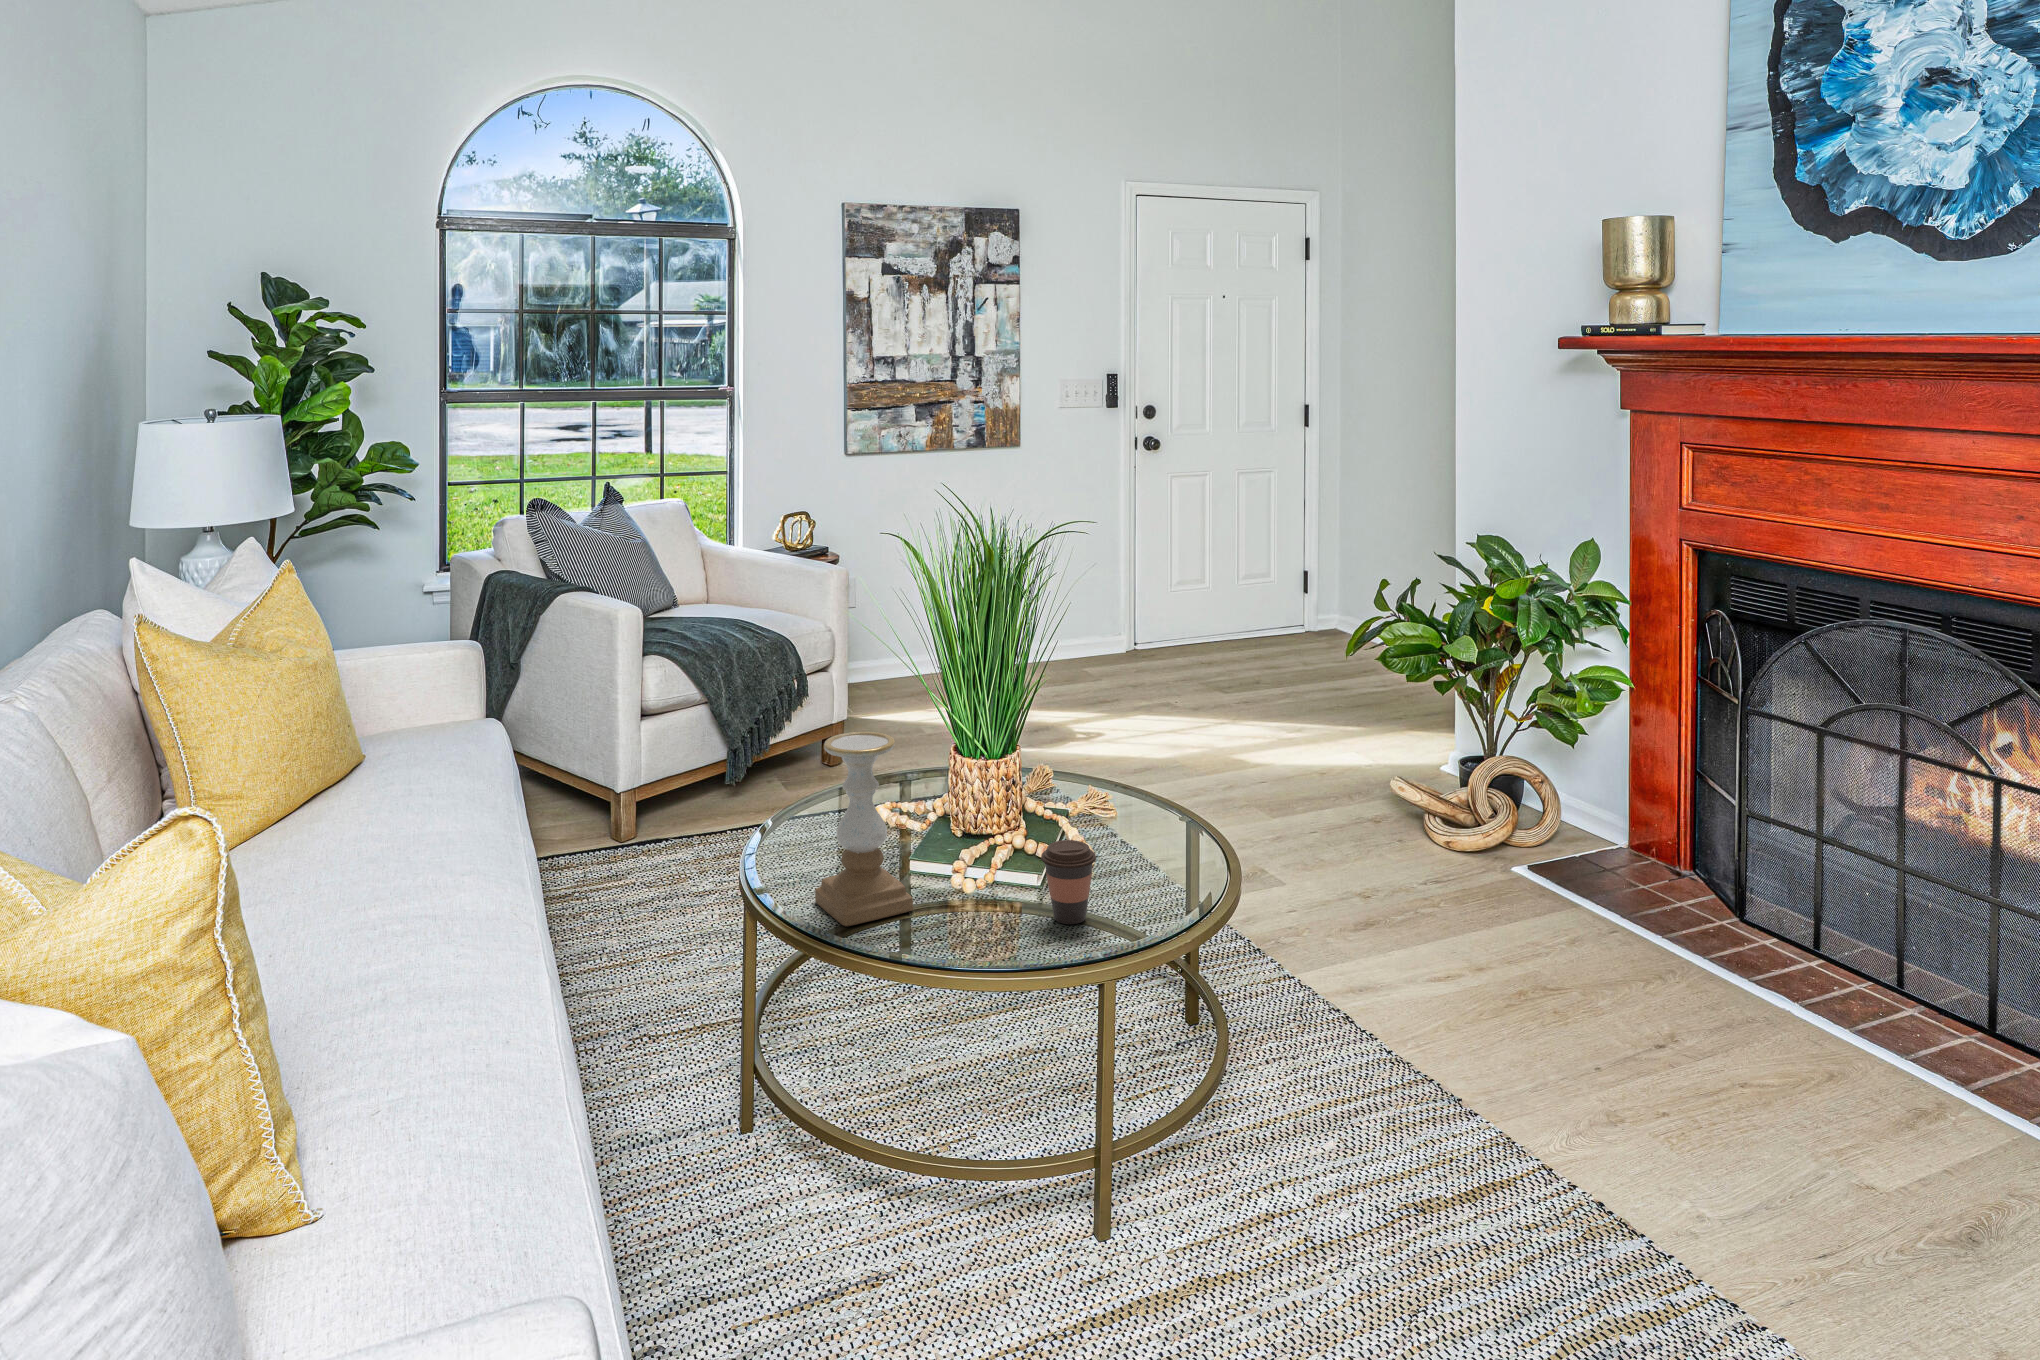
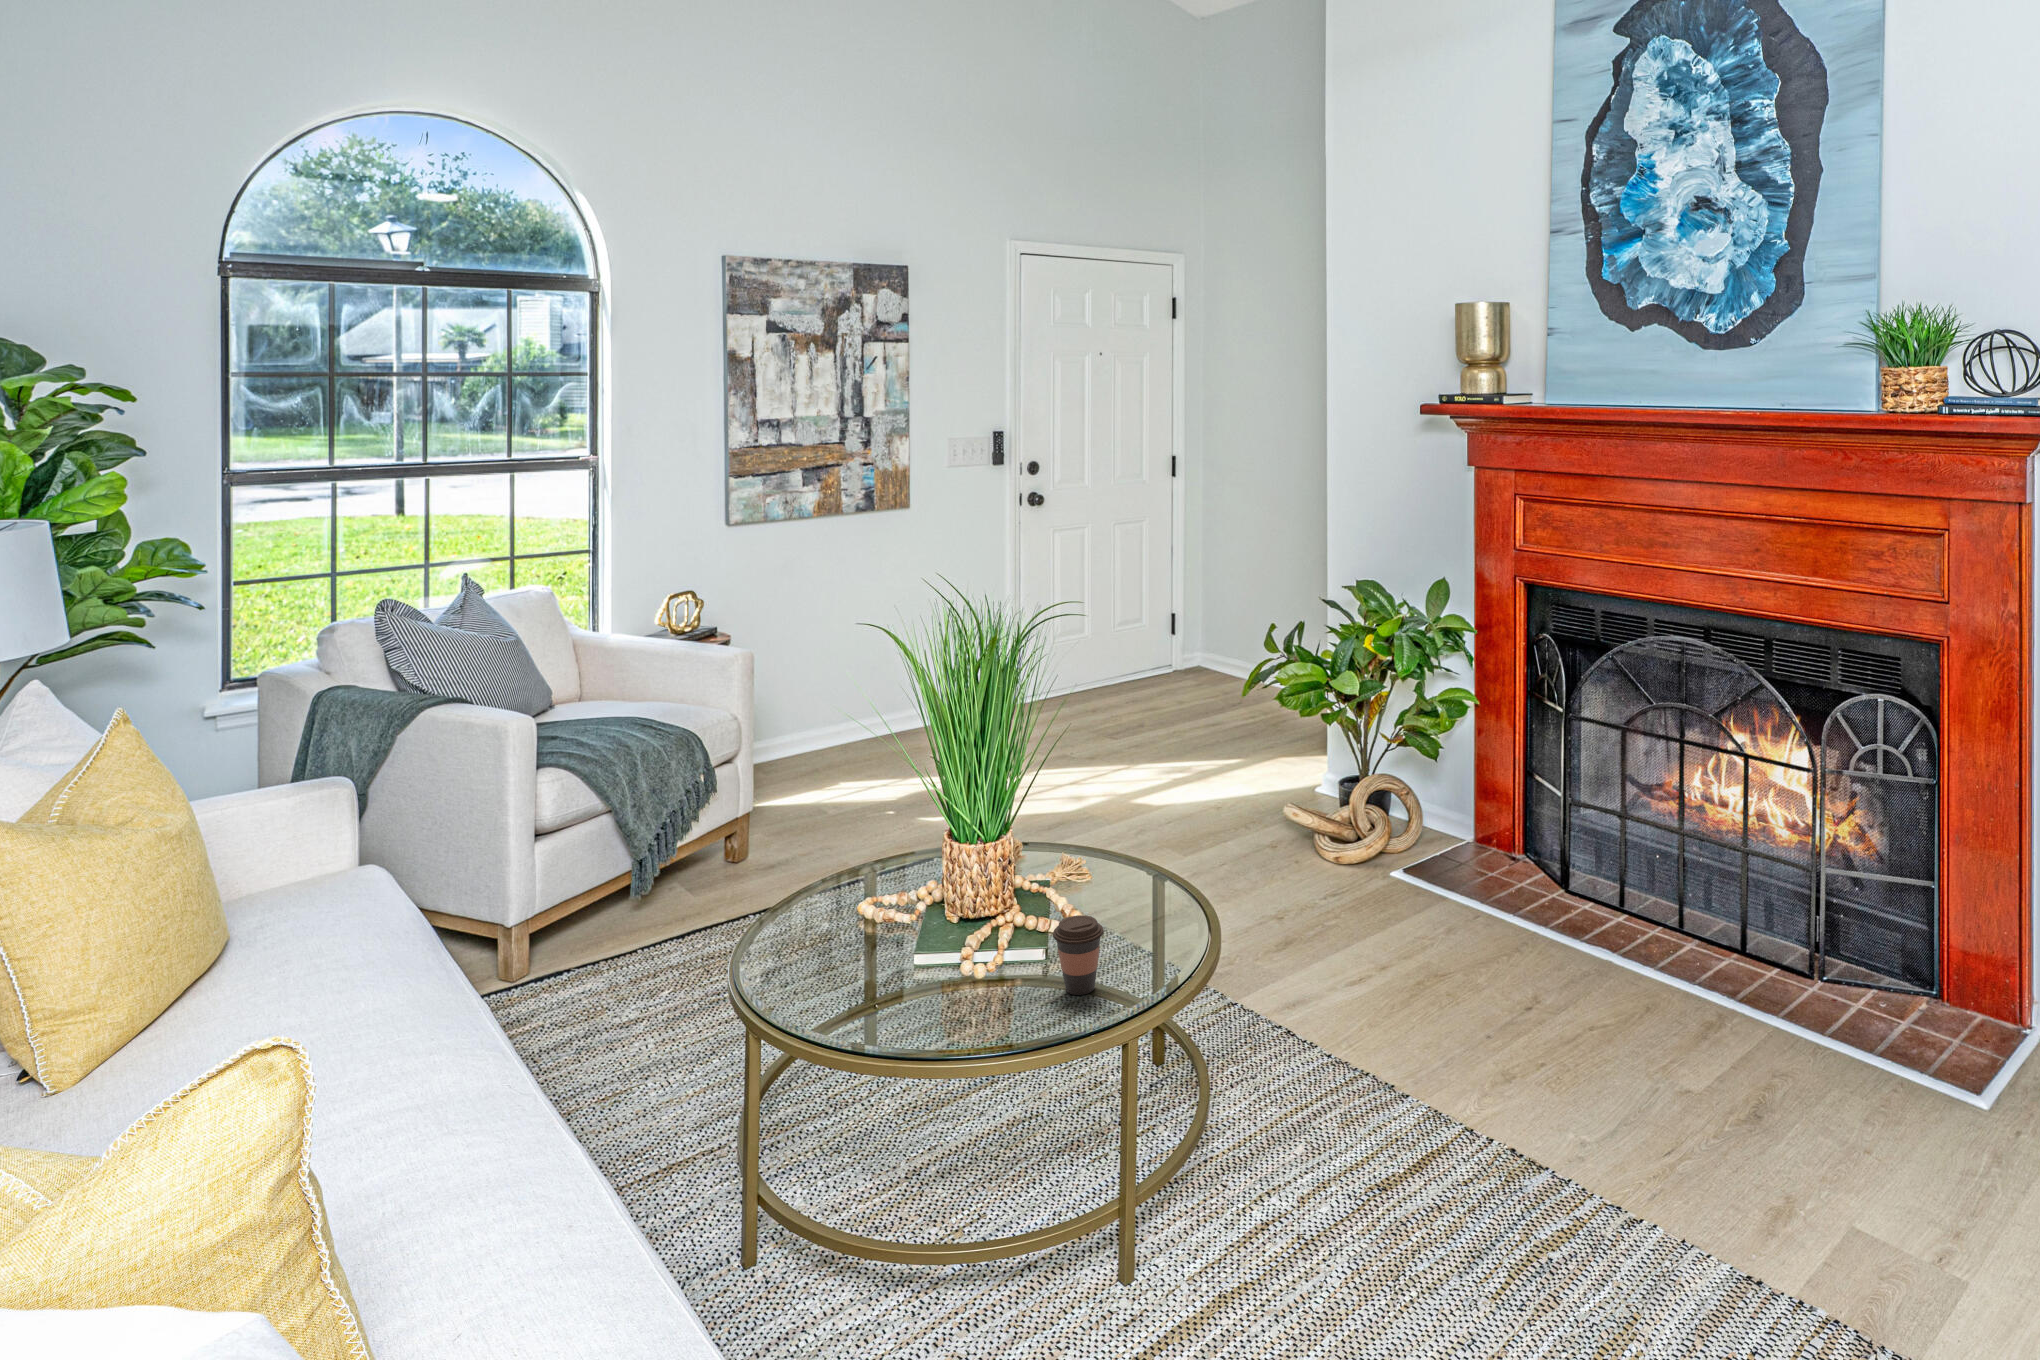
candle holder: present [815,731,913,926] -> none [831,835,931,1030]

